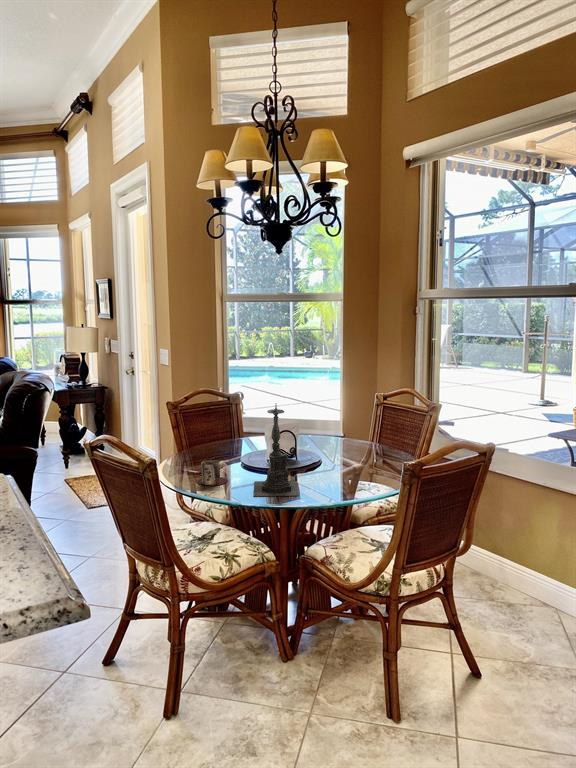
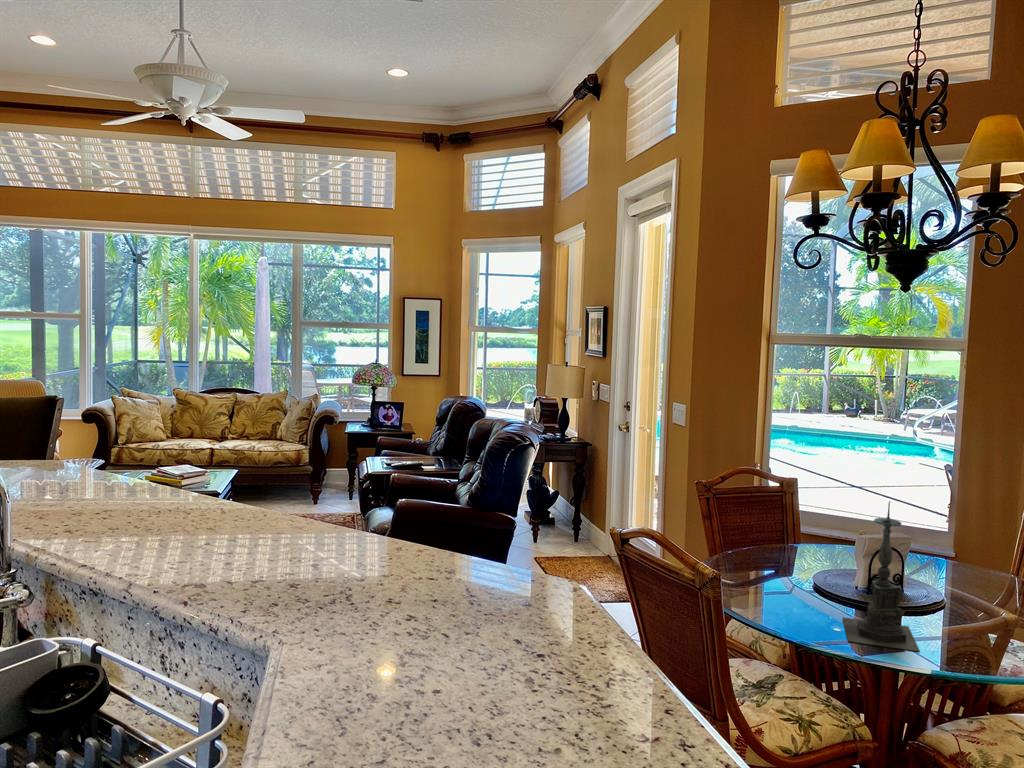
mug: present [197,460,228,486] -> none [757,577,801,615]

